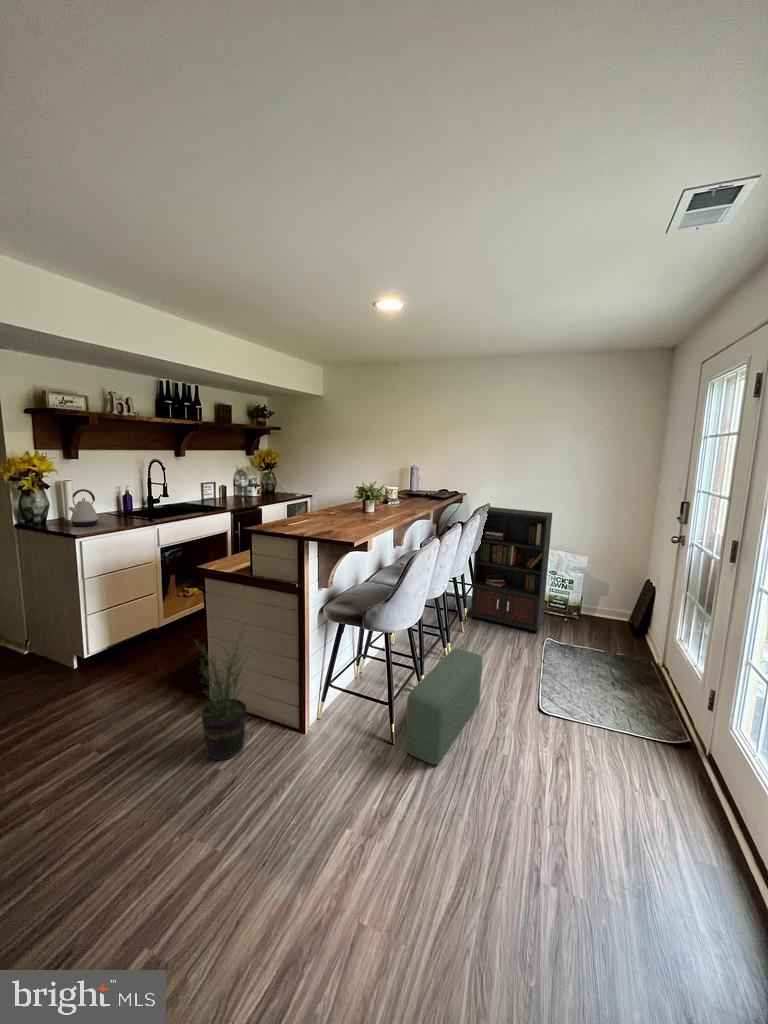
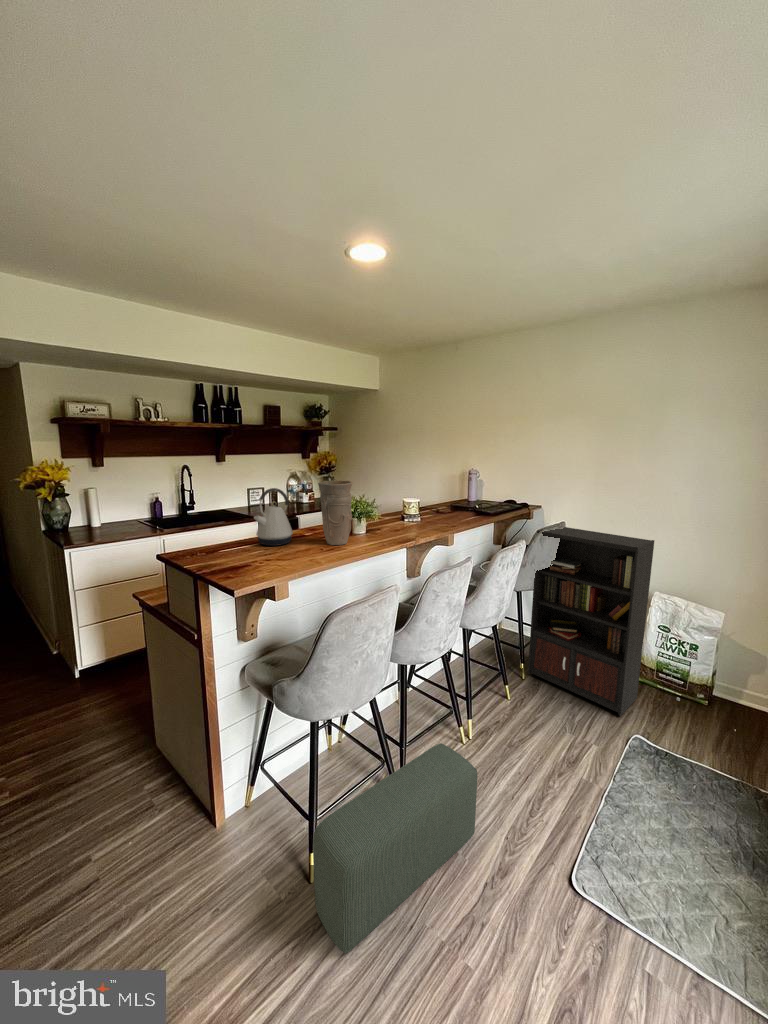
vase: none [360,471,385,518] -> present [318,481,352,545]
kettle: present [68,489,98,526] -> present [254,488,293,546]
potted plant: present [197,637,247,760] -> none [53,670,159,846]

